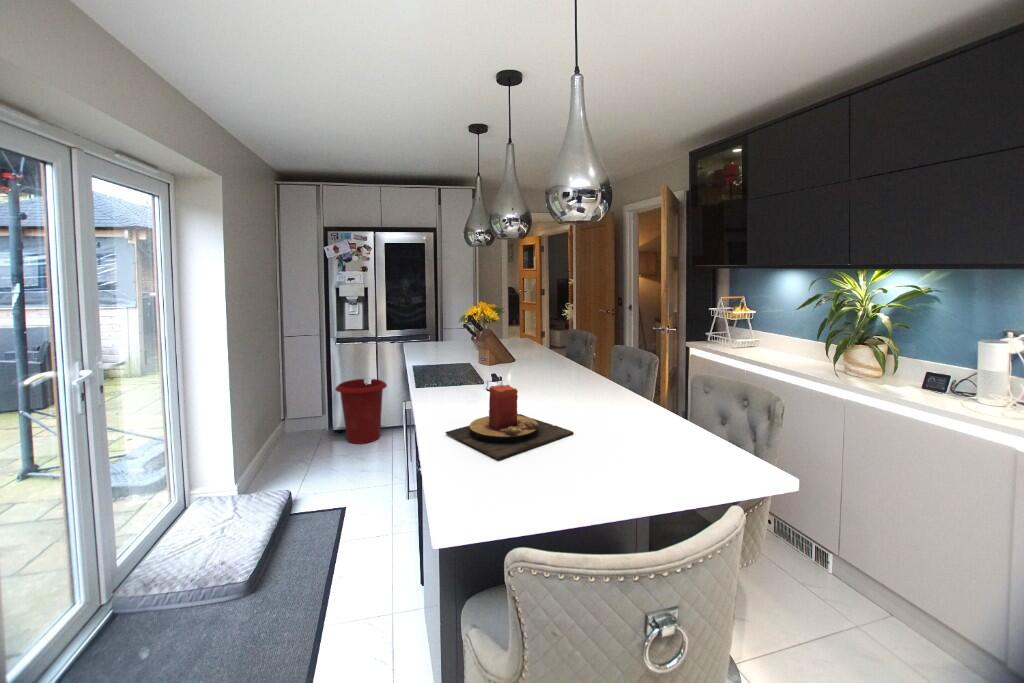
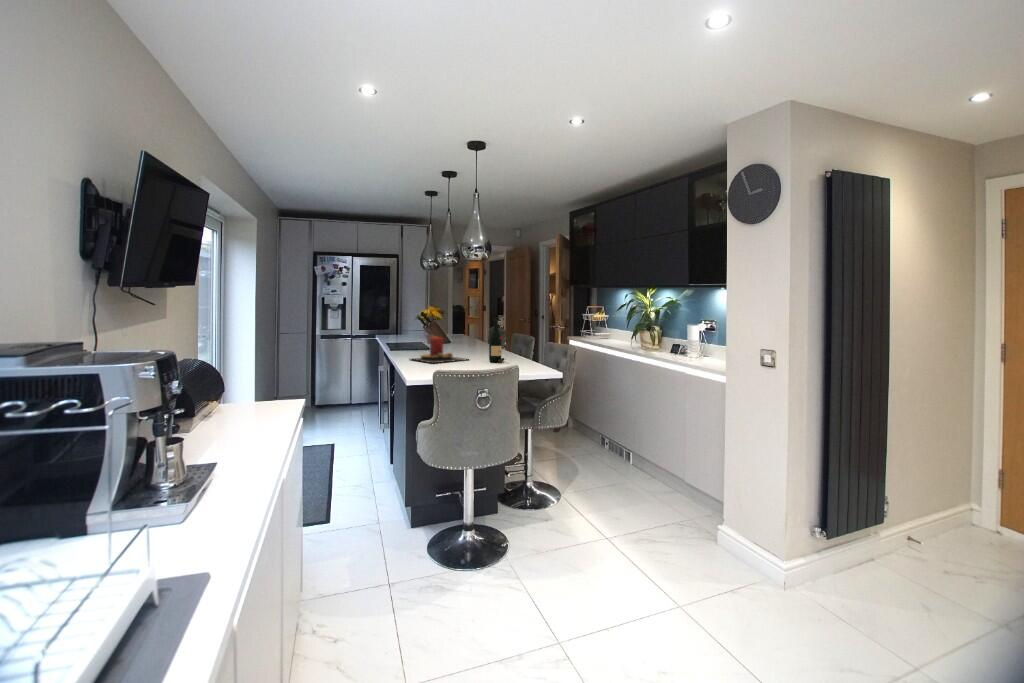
wine bottle: none [621,347,657,451] -> present [489,318,504,363]
waste bin: present [335,379,387,444] -> none [320,367,359,413]

